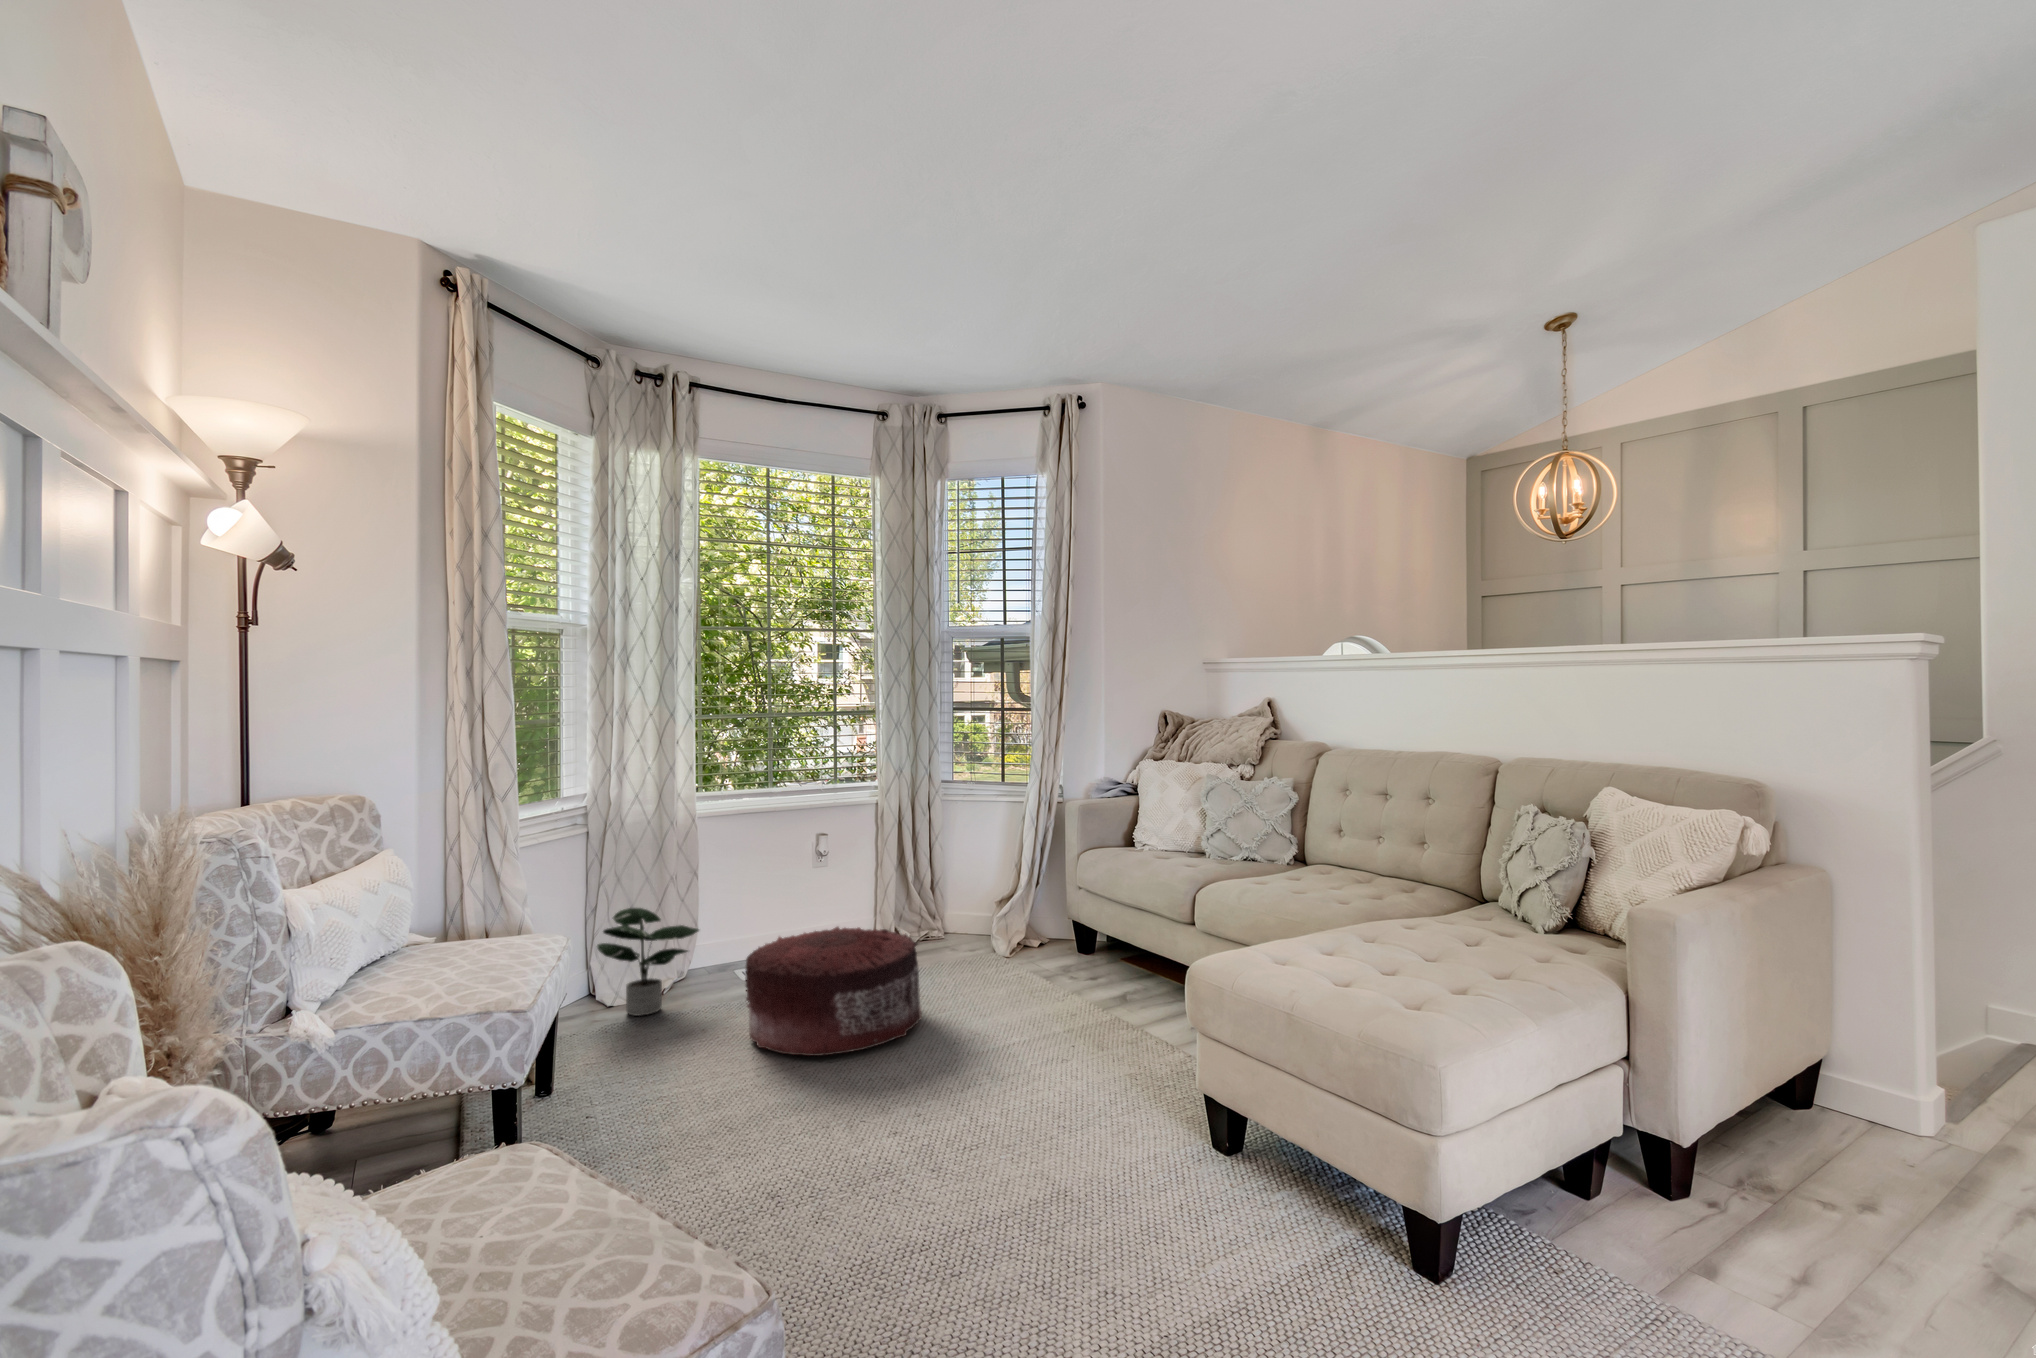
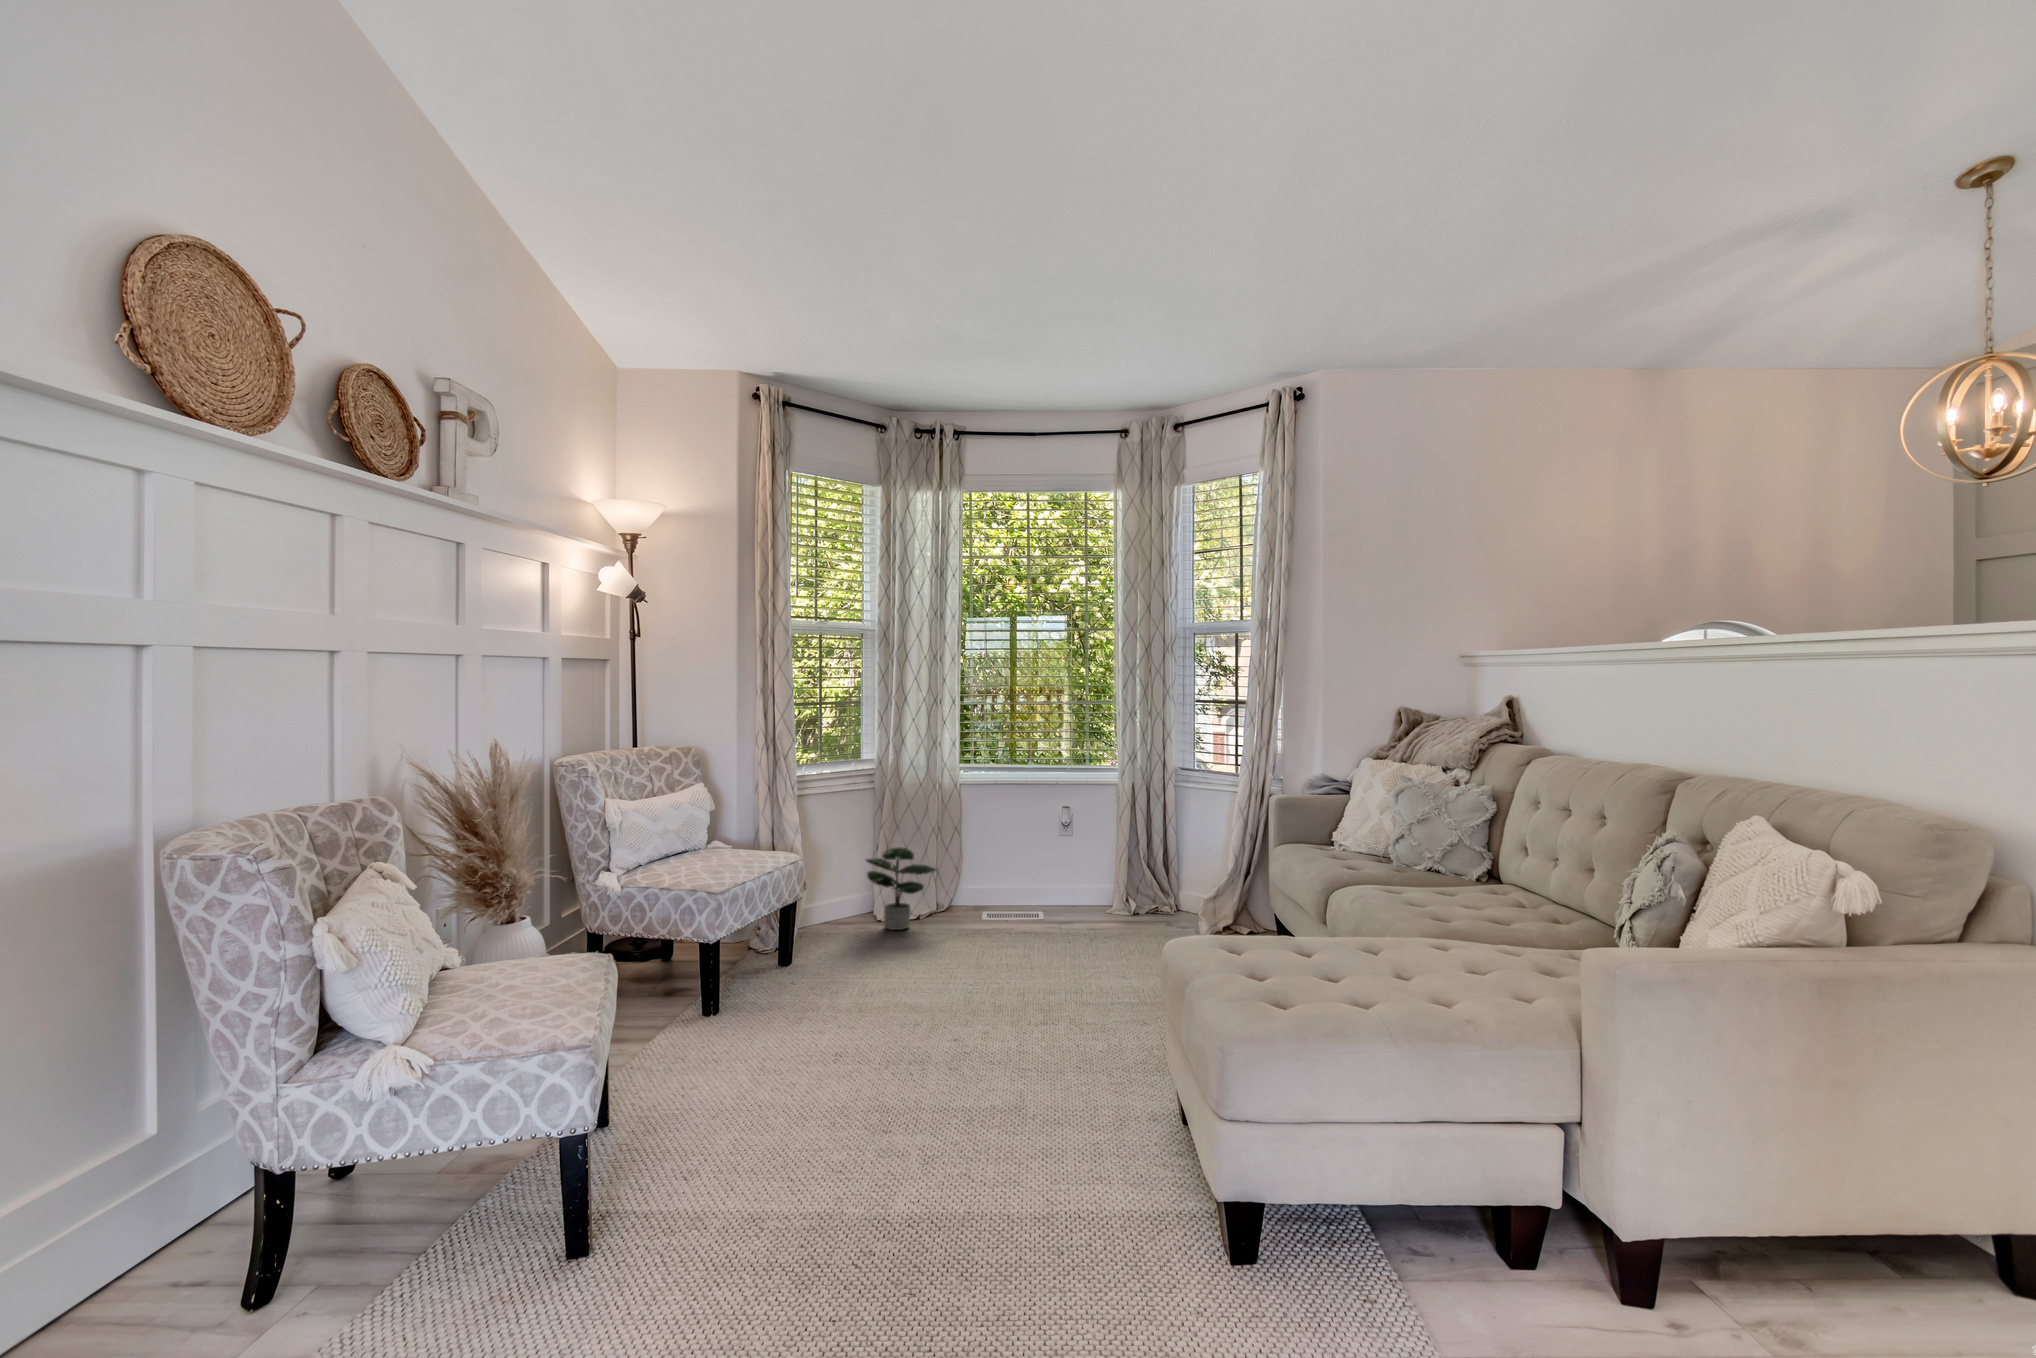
pouf: present [746,927,922,1056] -> none [932,882,1081,983]

